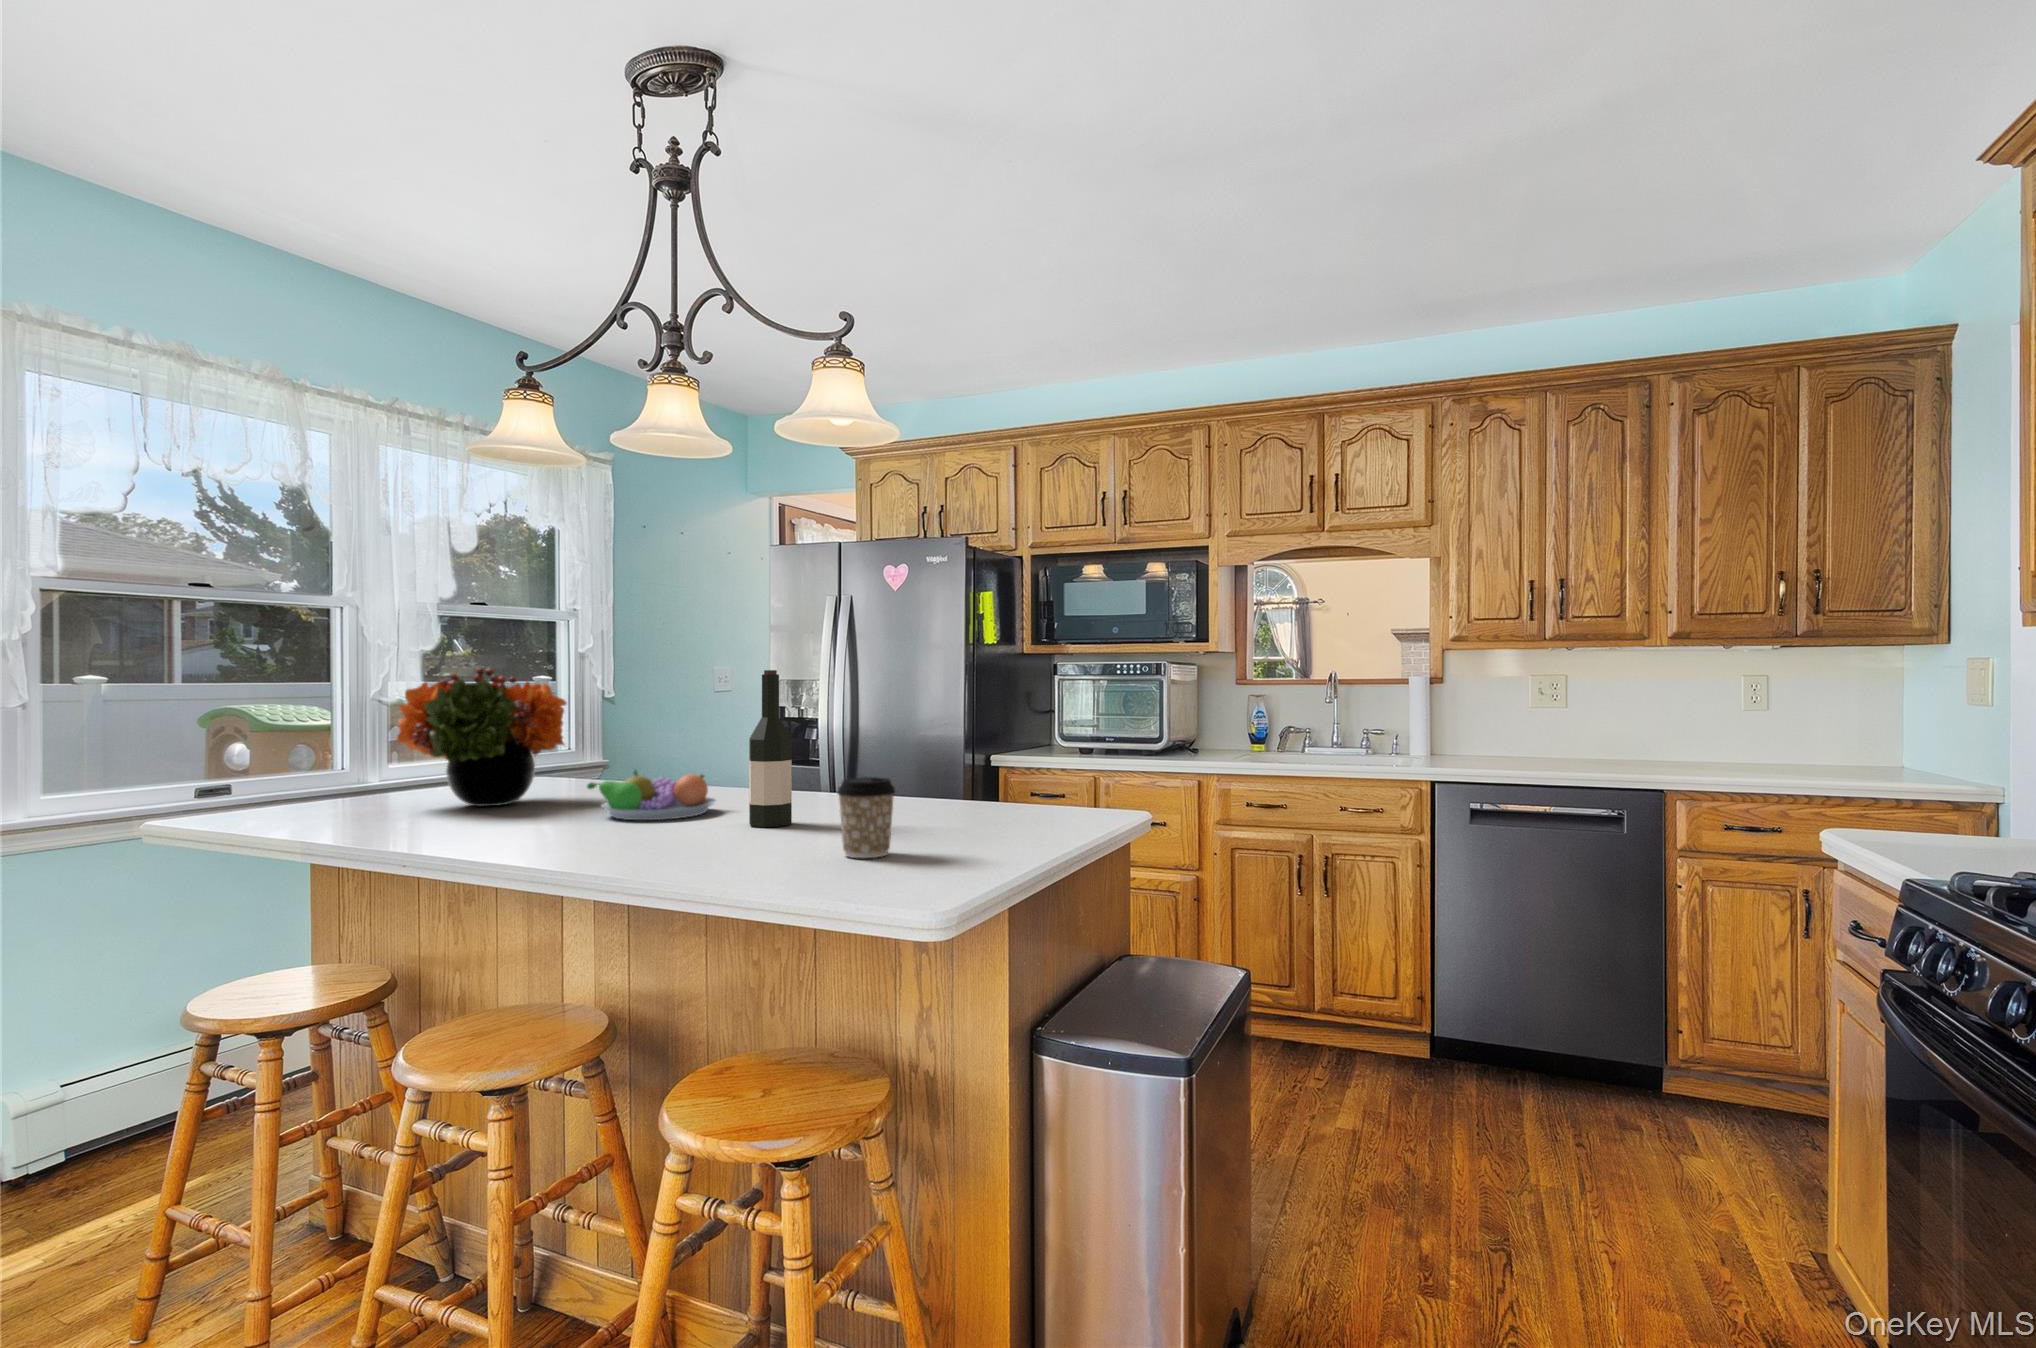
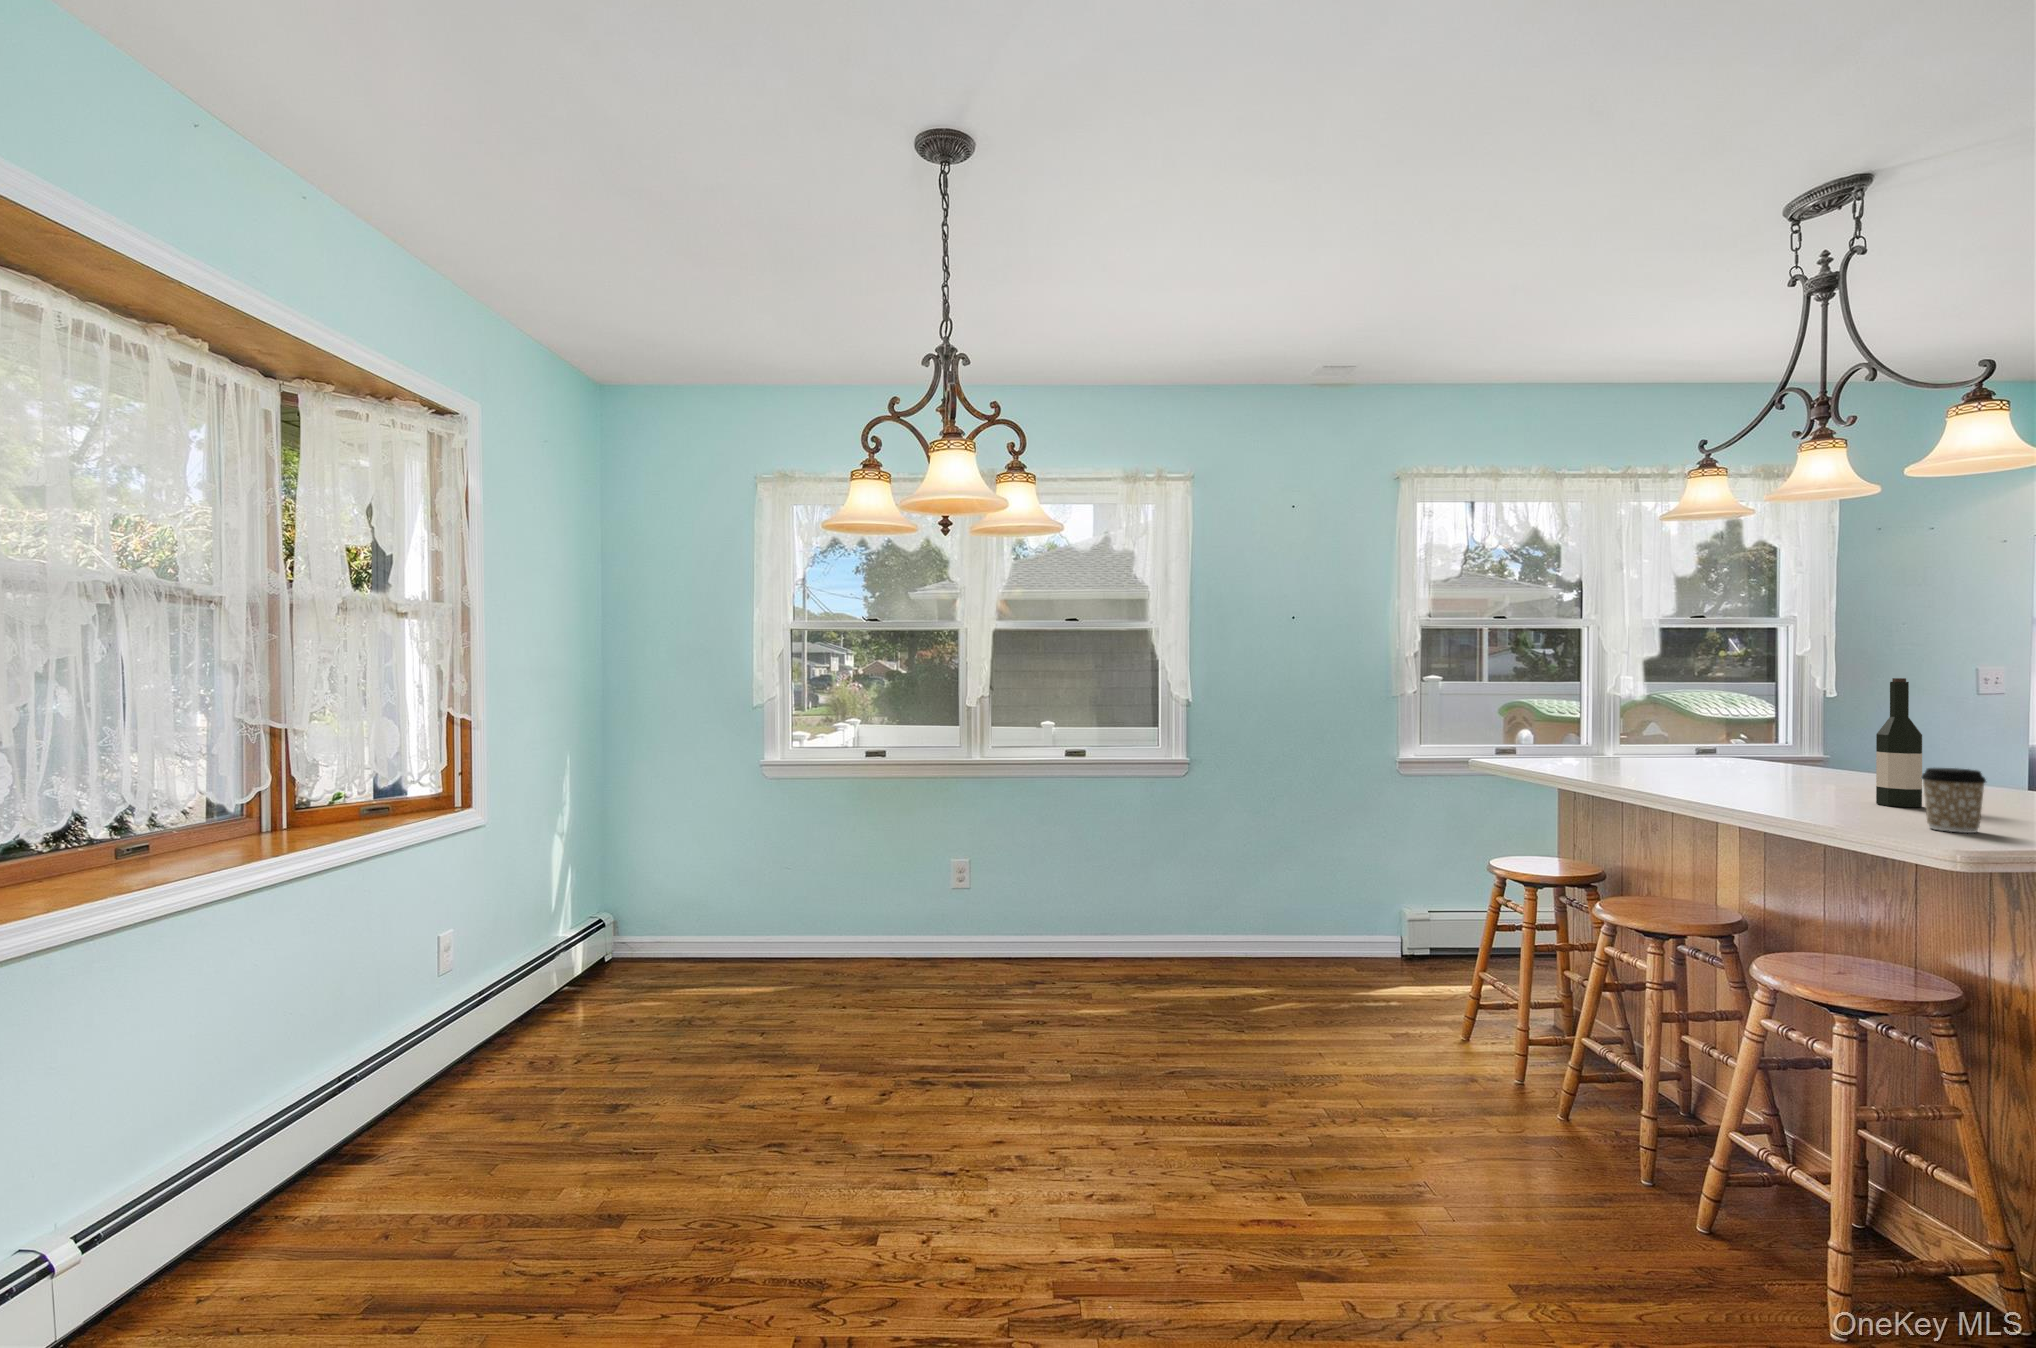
flower arrangement: present [397,668,567,806] -> none [1608,673,1741,771]
fruit bowl: present [587,770,716,820] -> none [1741,752,1862,793]

